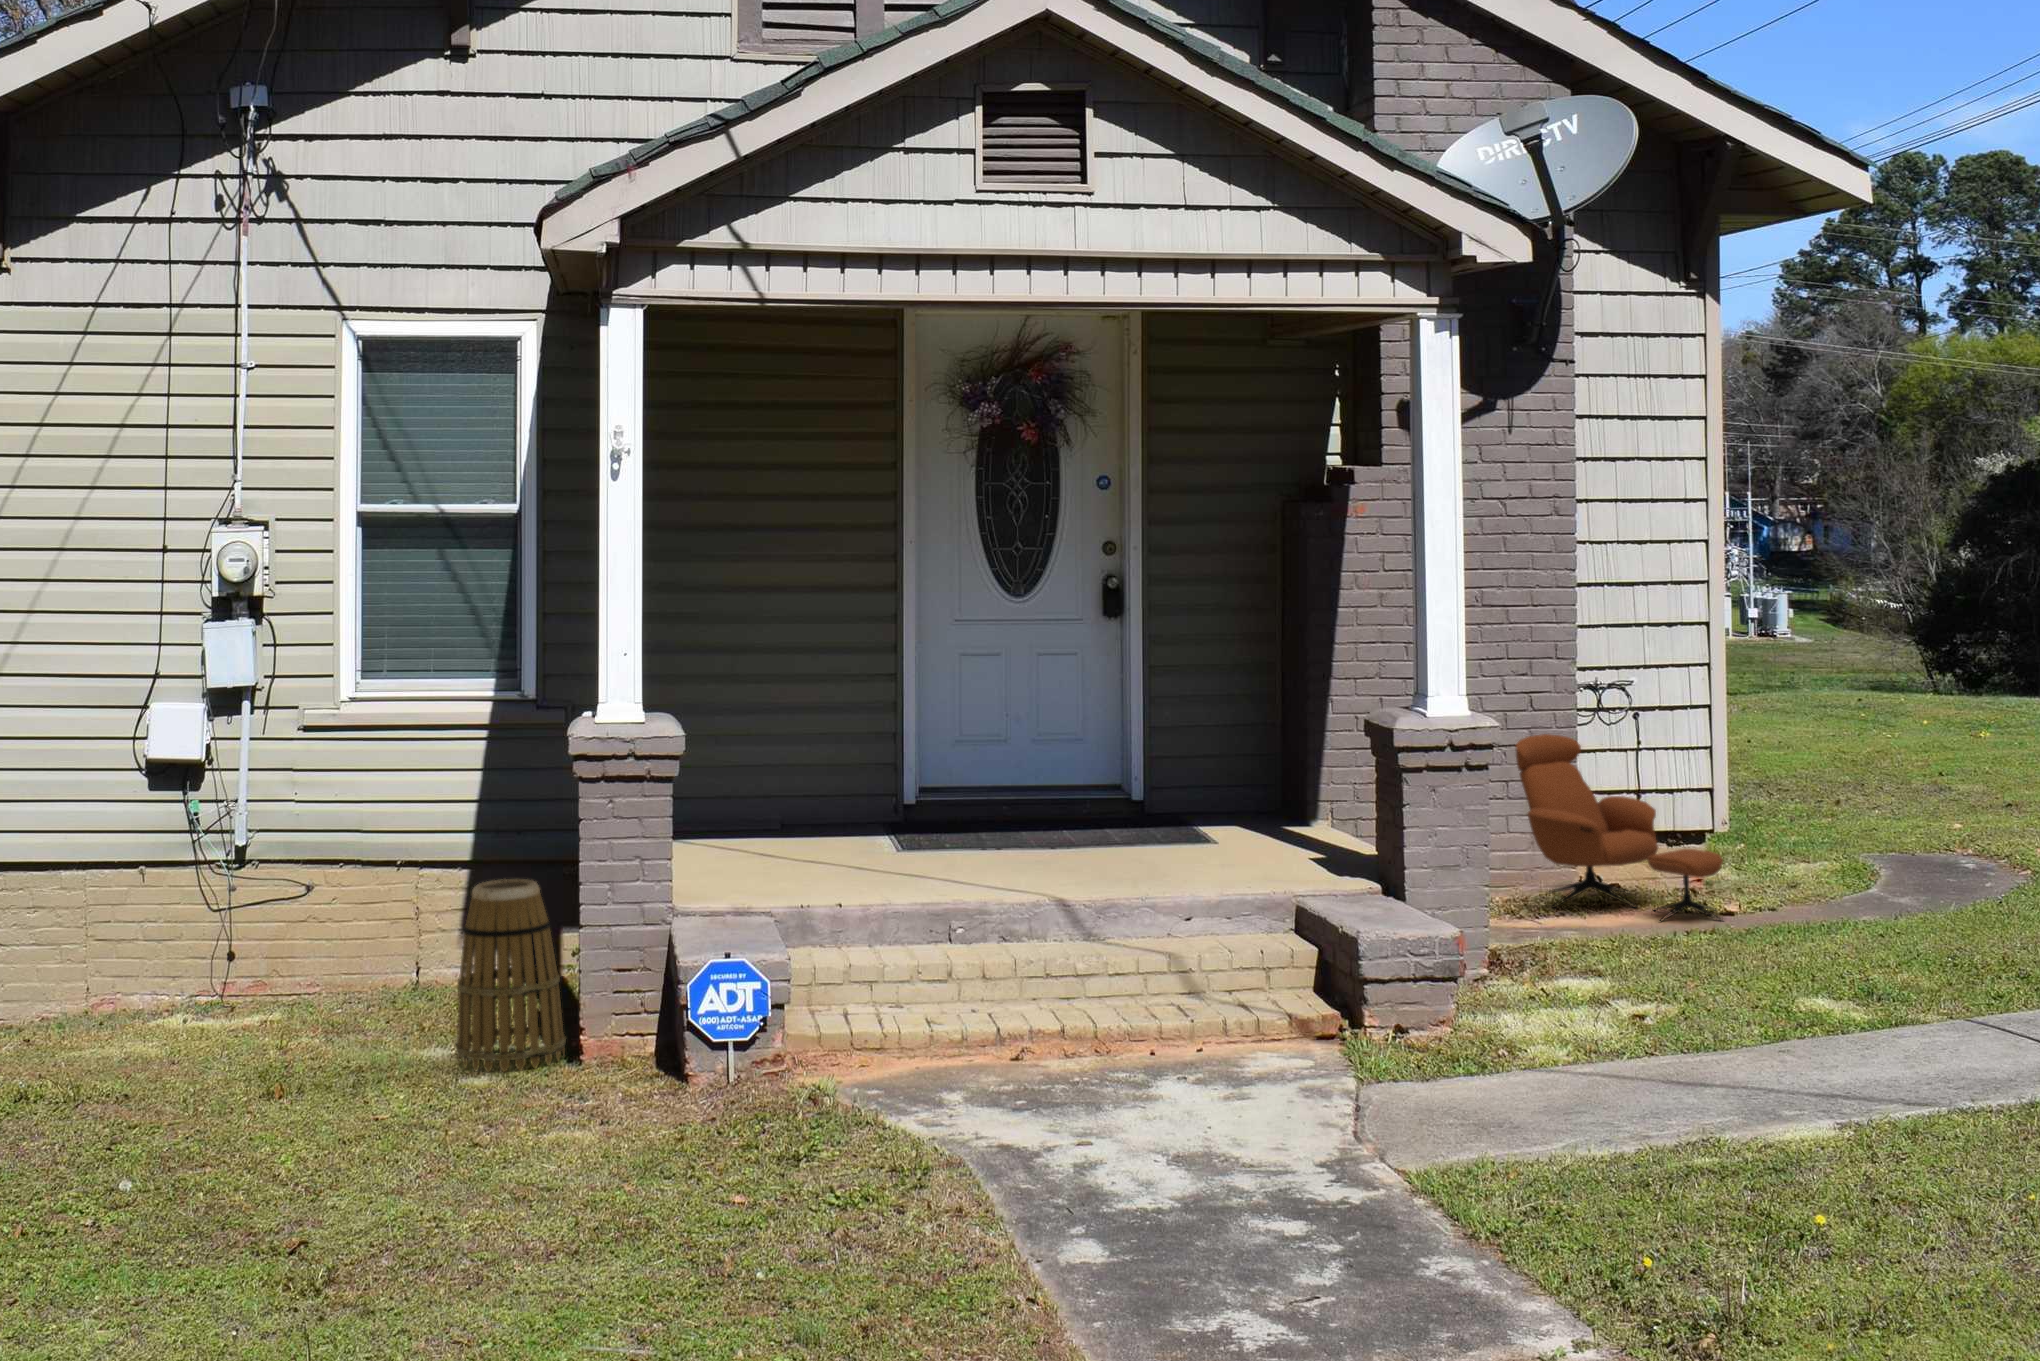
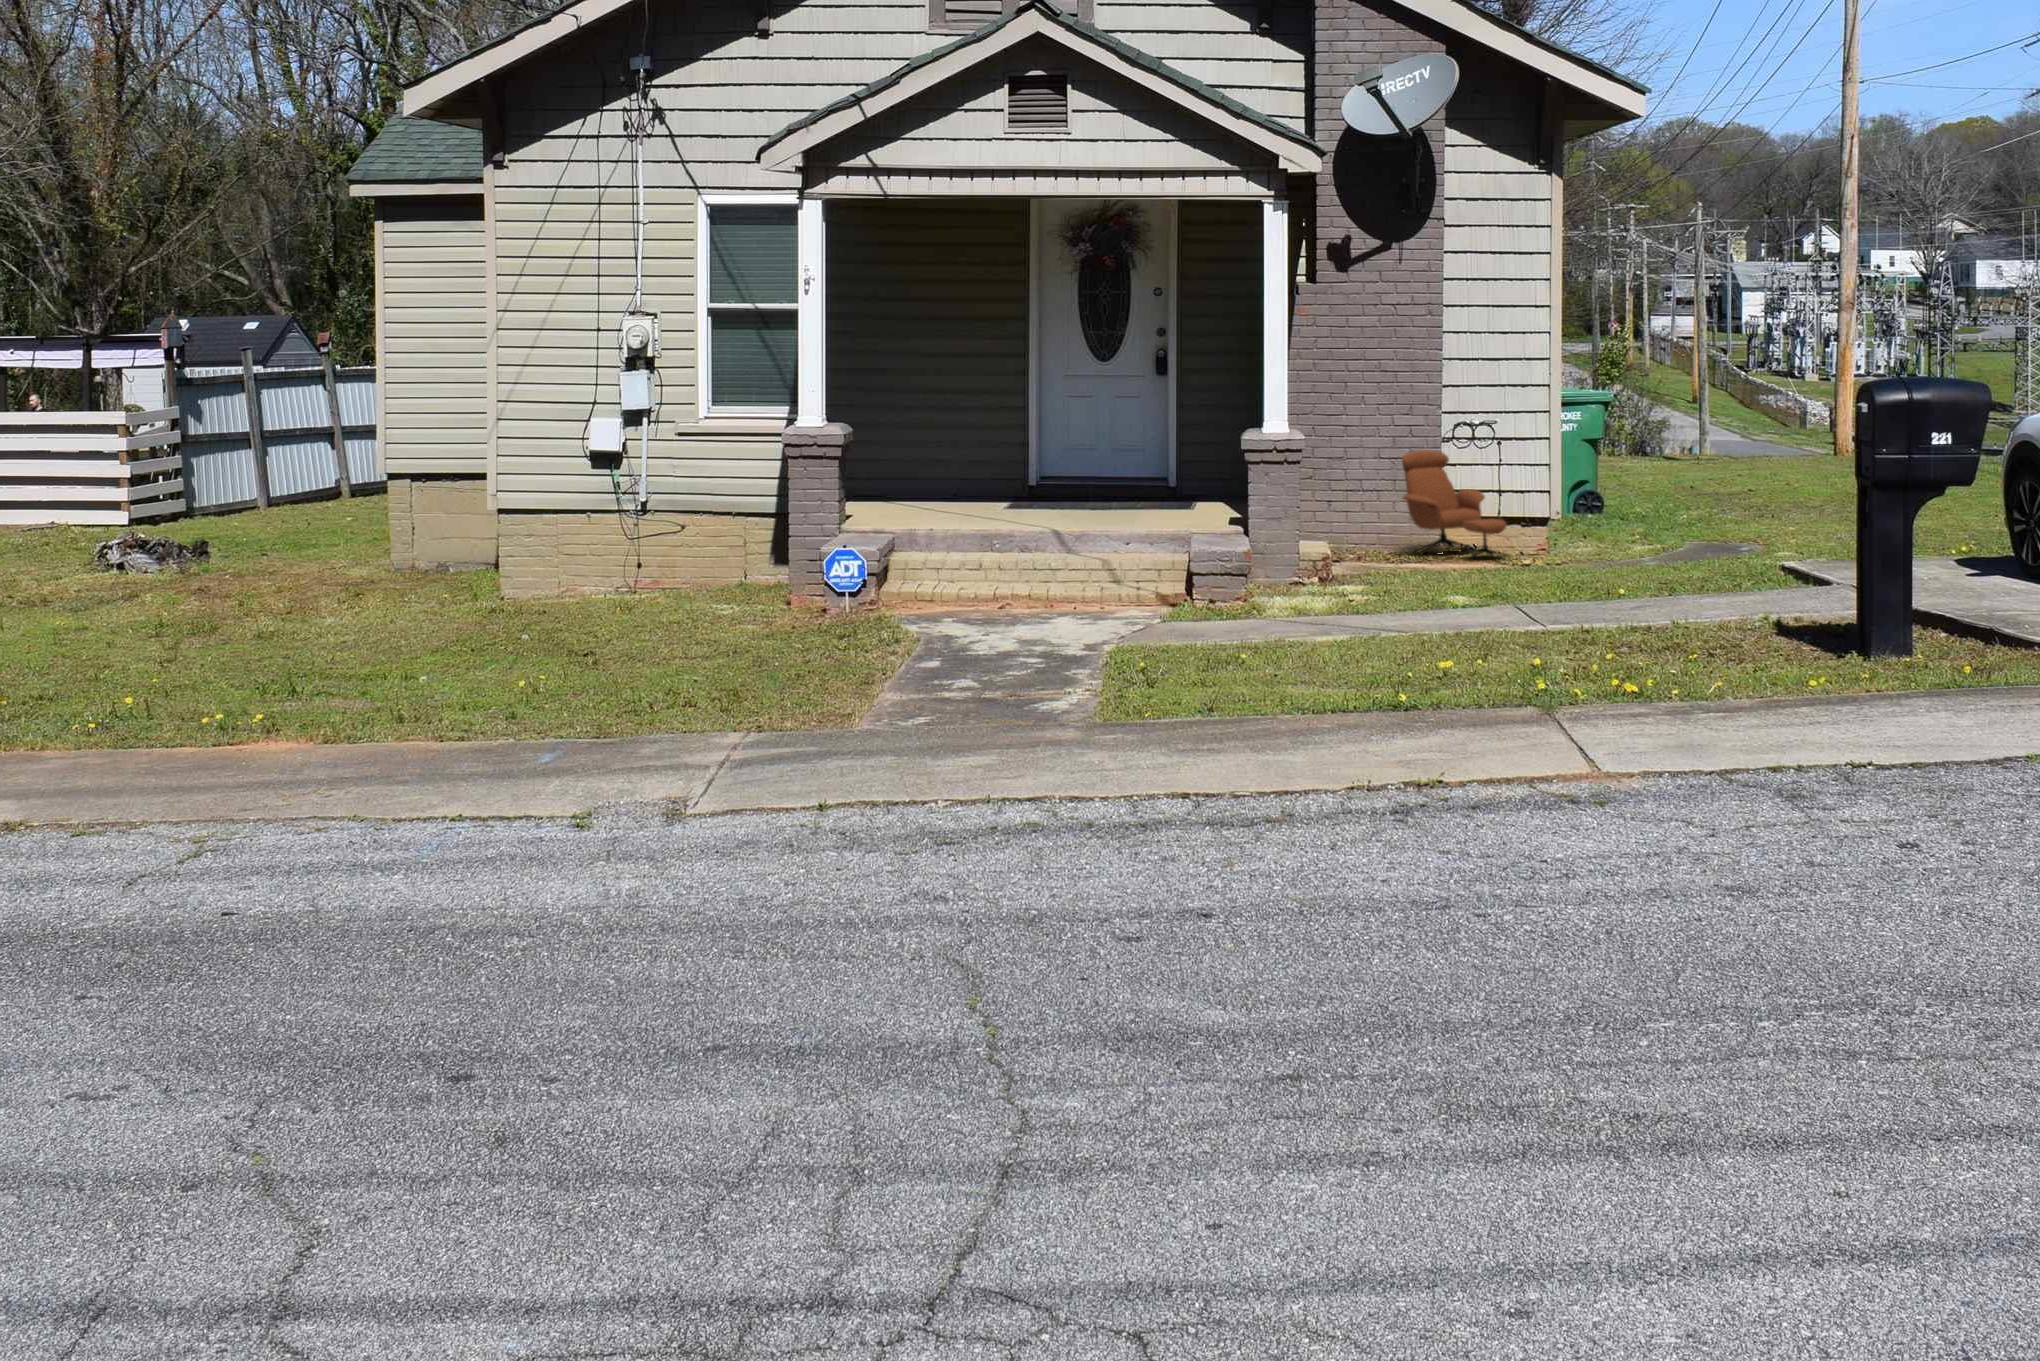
basket: present [456,879,566,1072] -> none [732,511,791,611]

